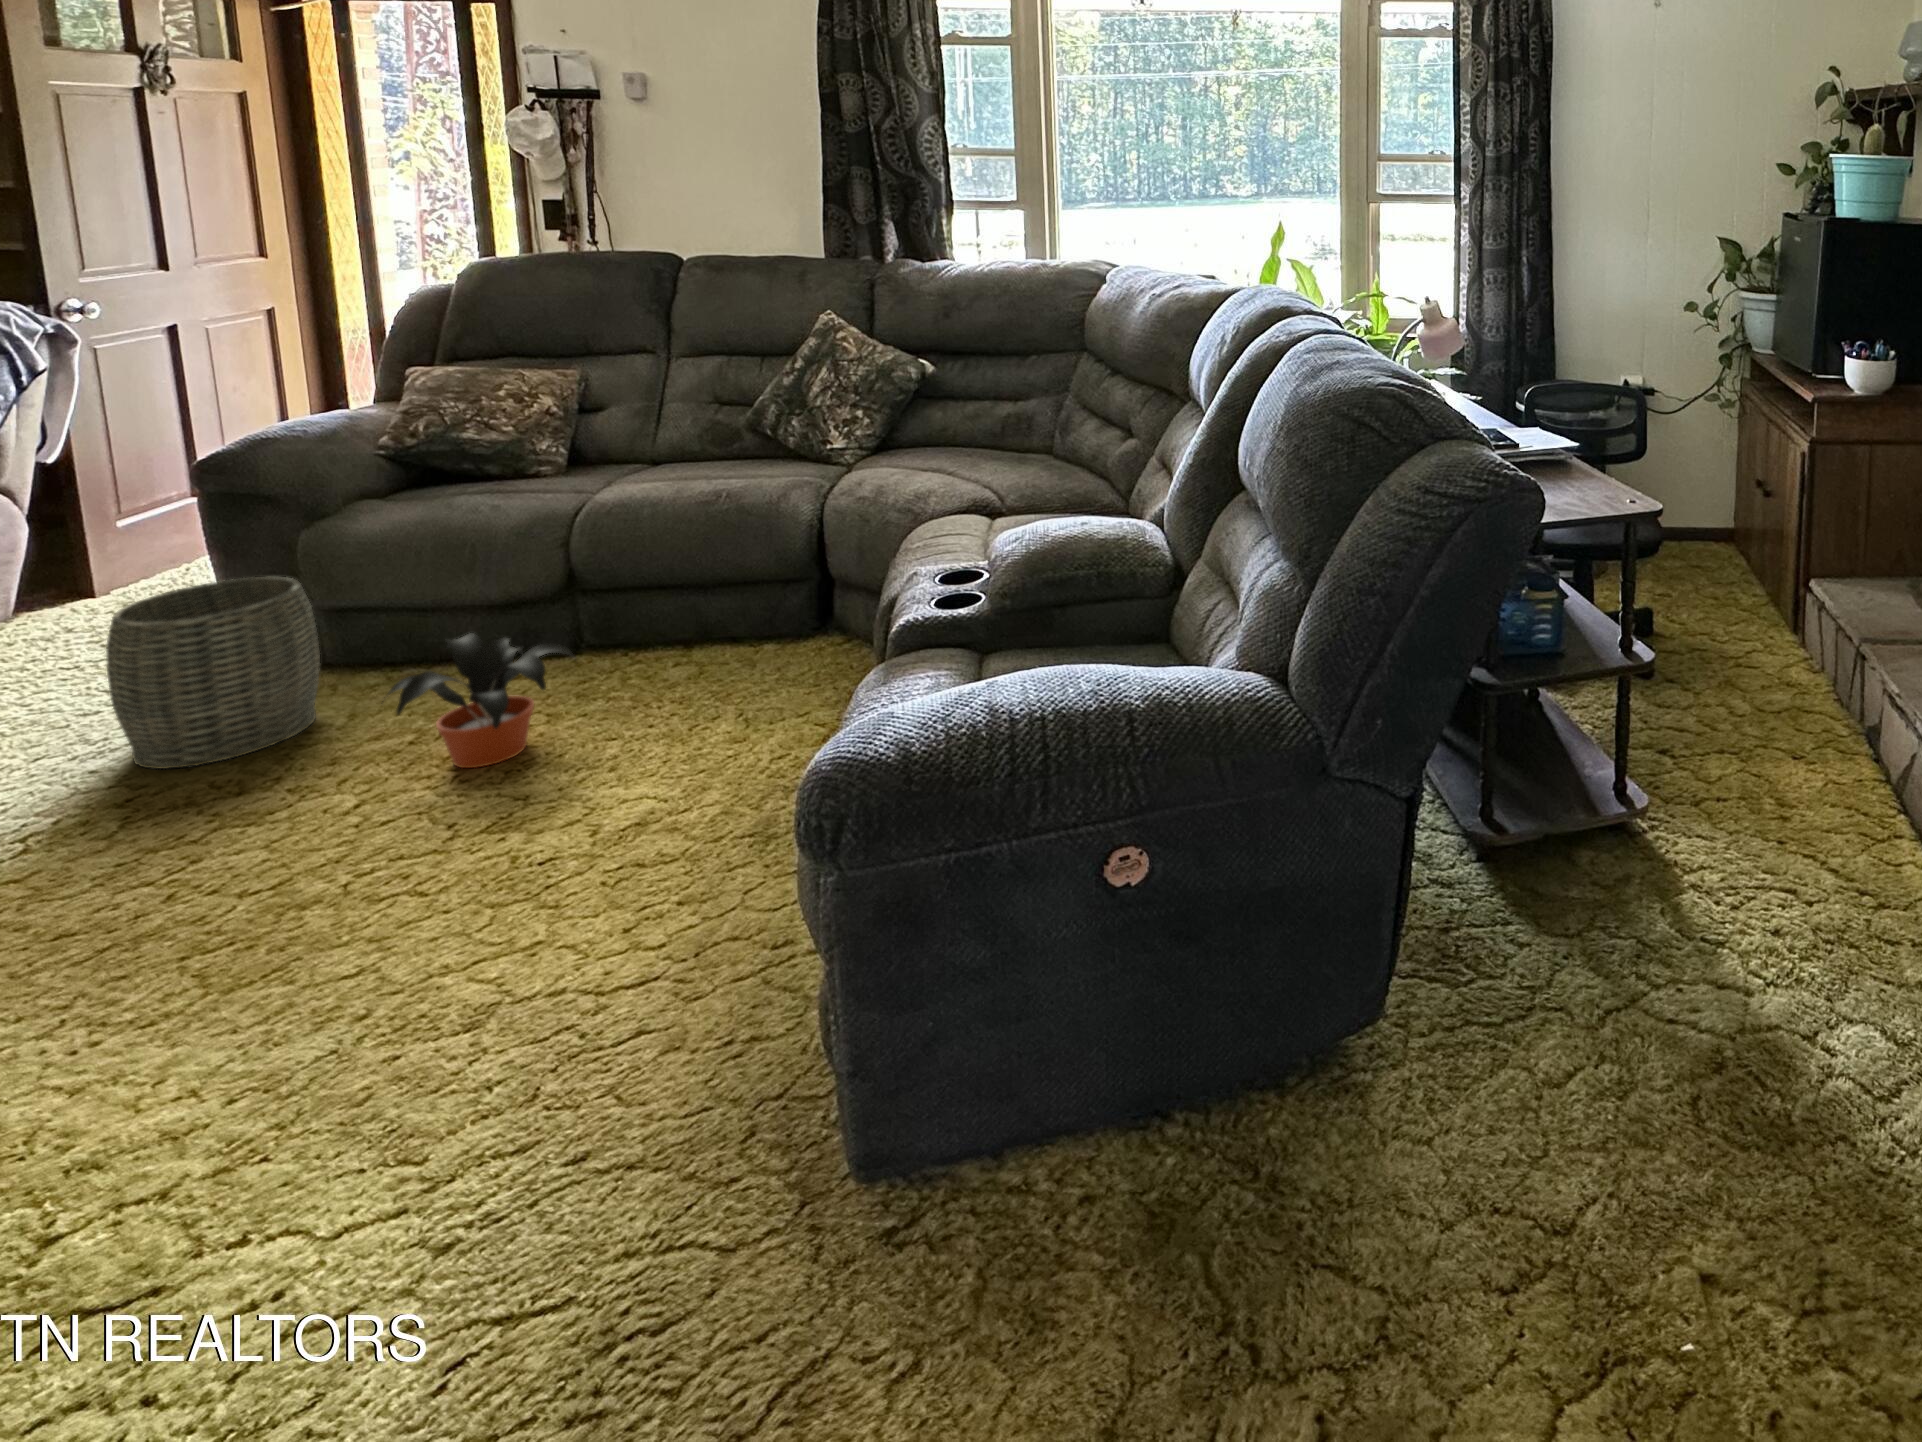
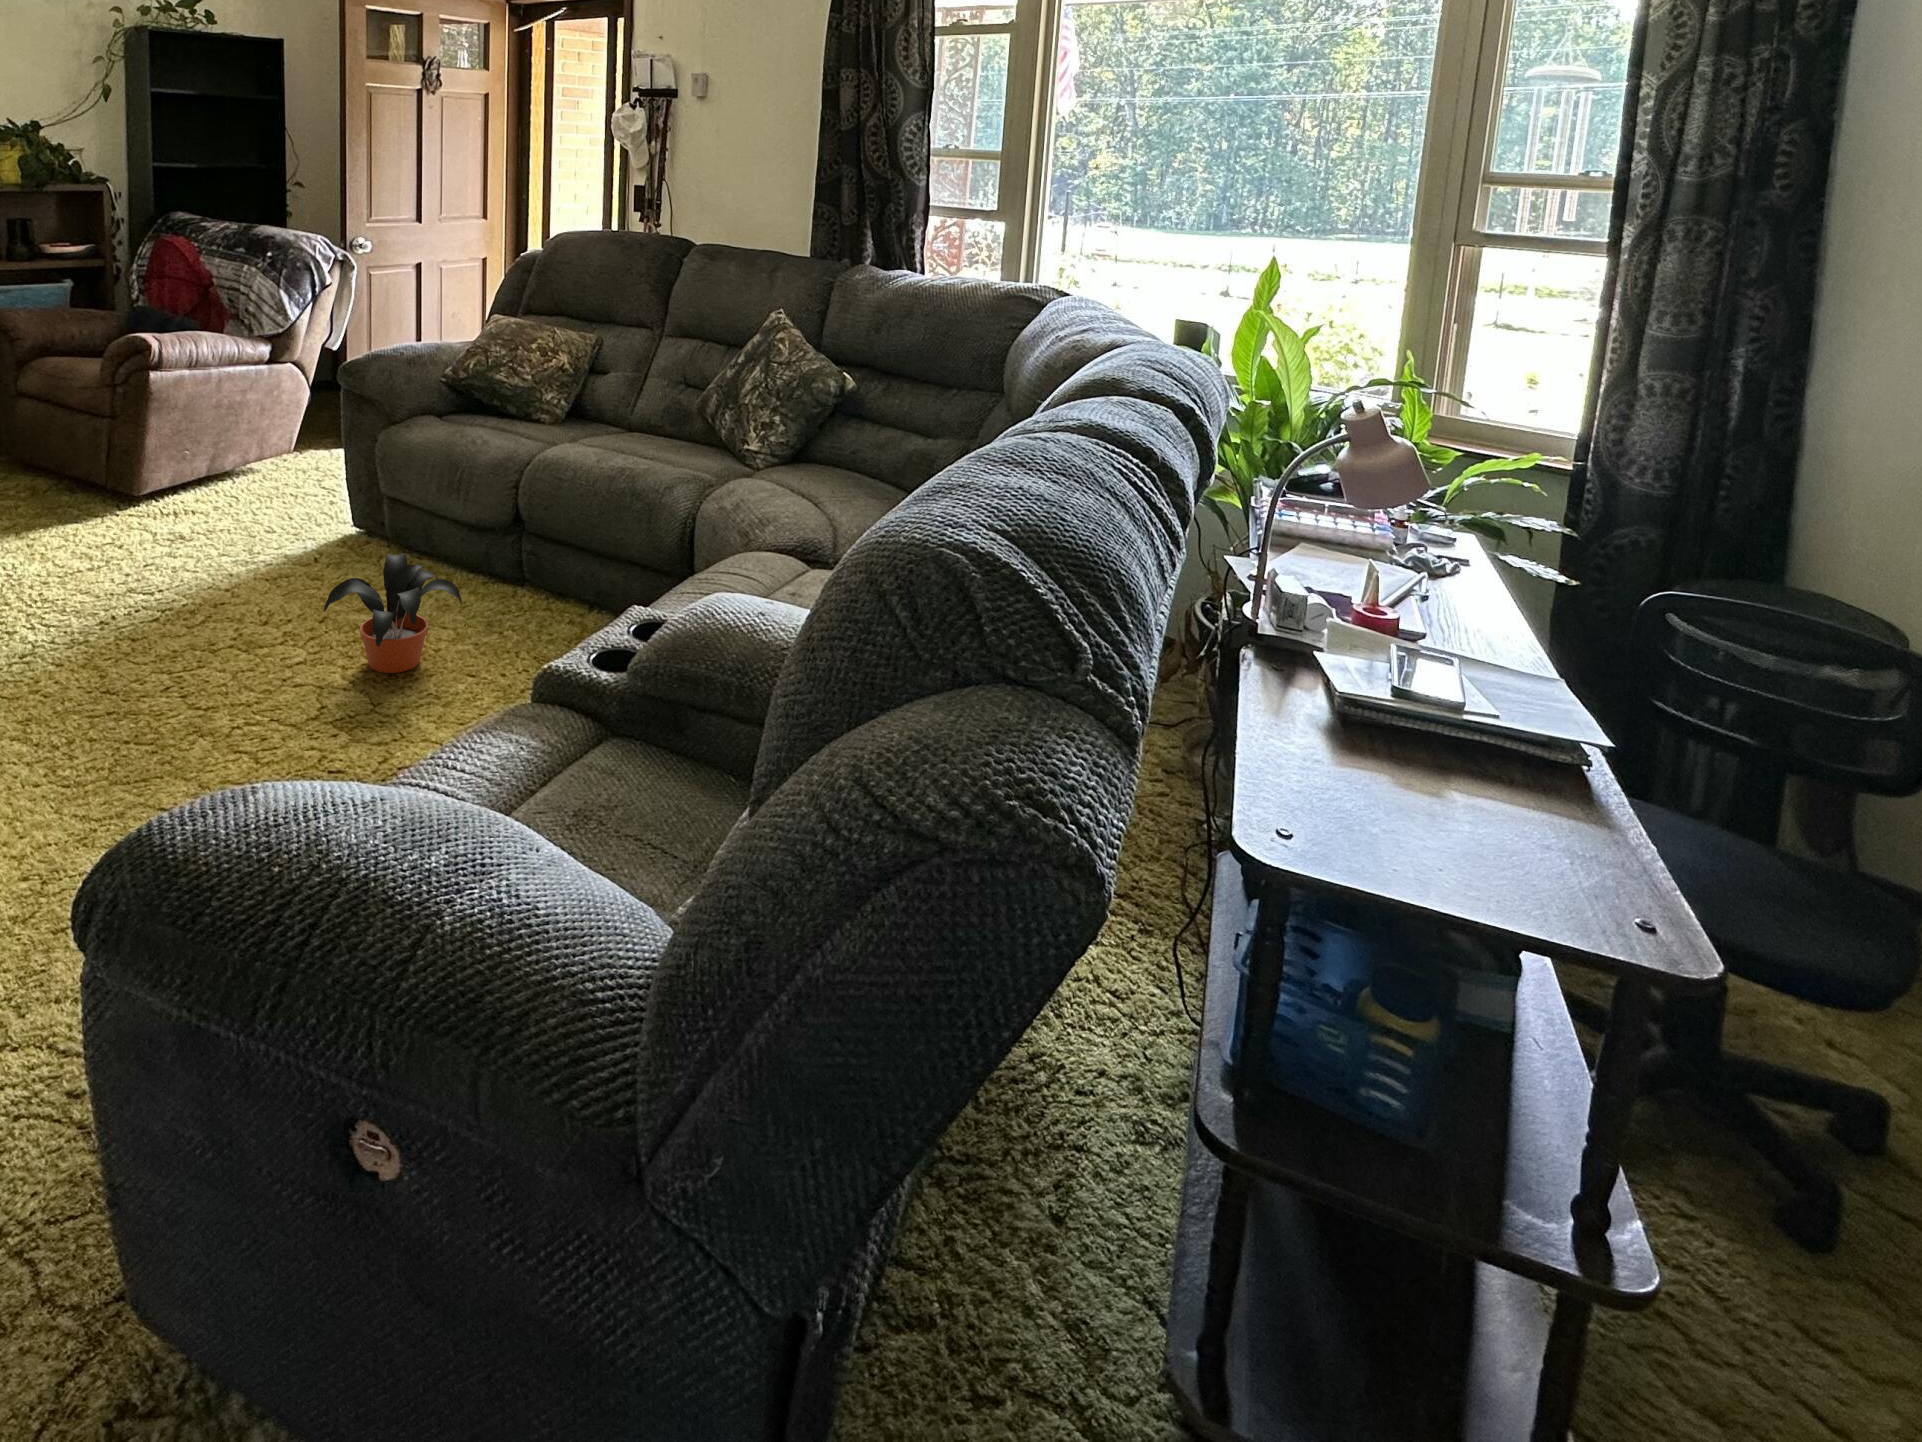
woven basket: present [106,577,320,769] -> none [235,462,352,601]

